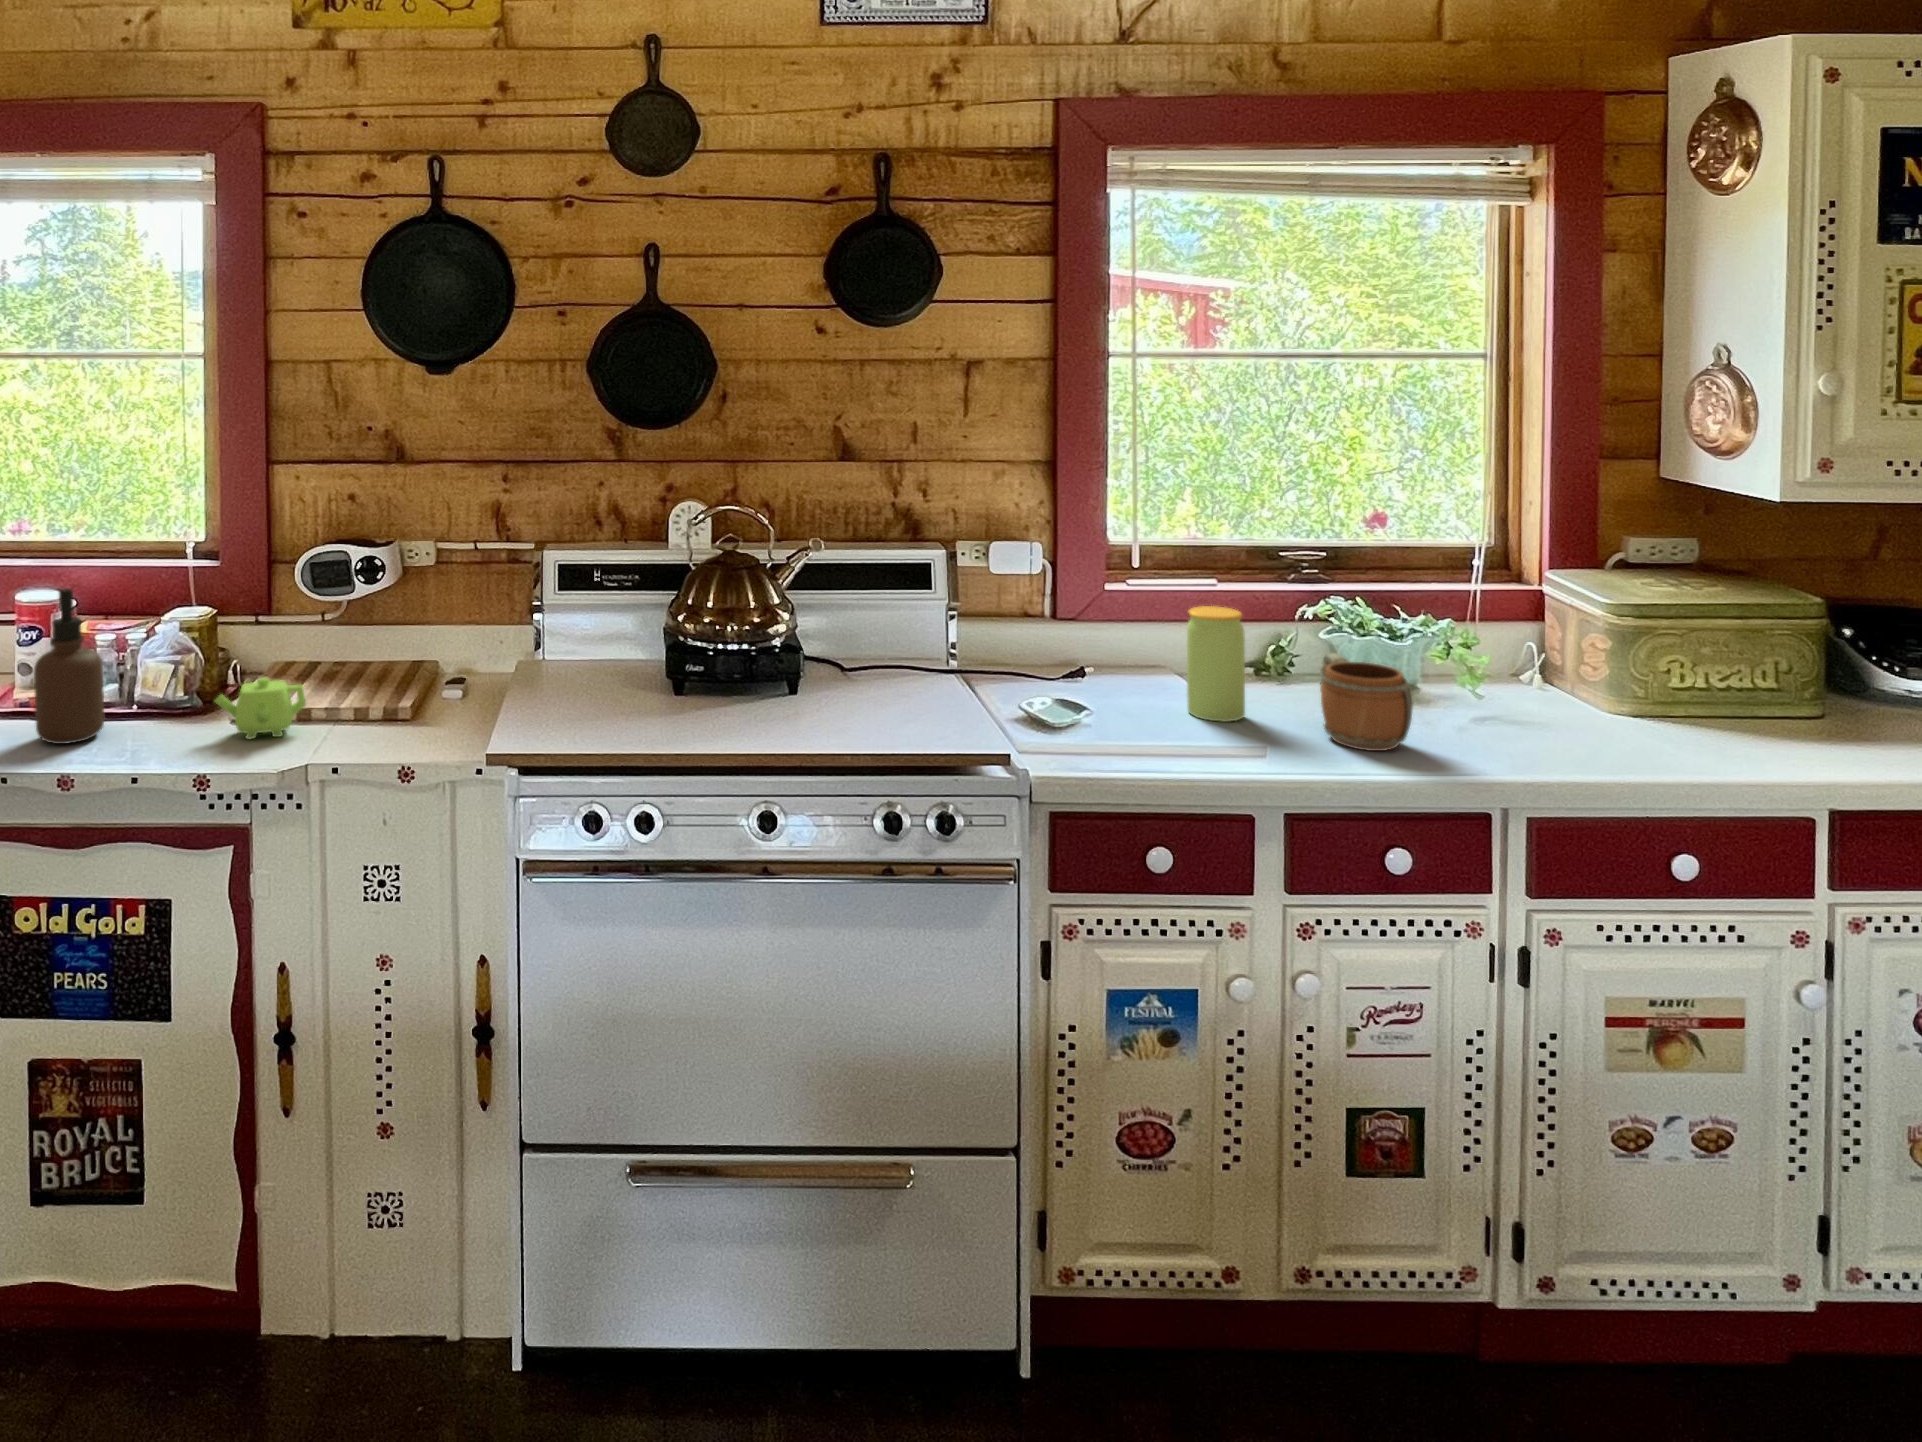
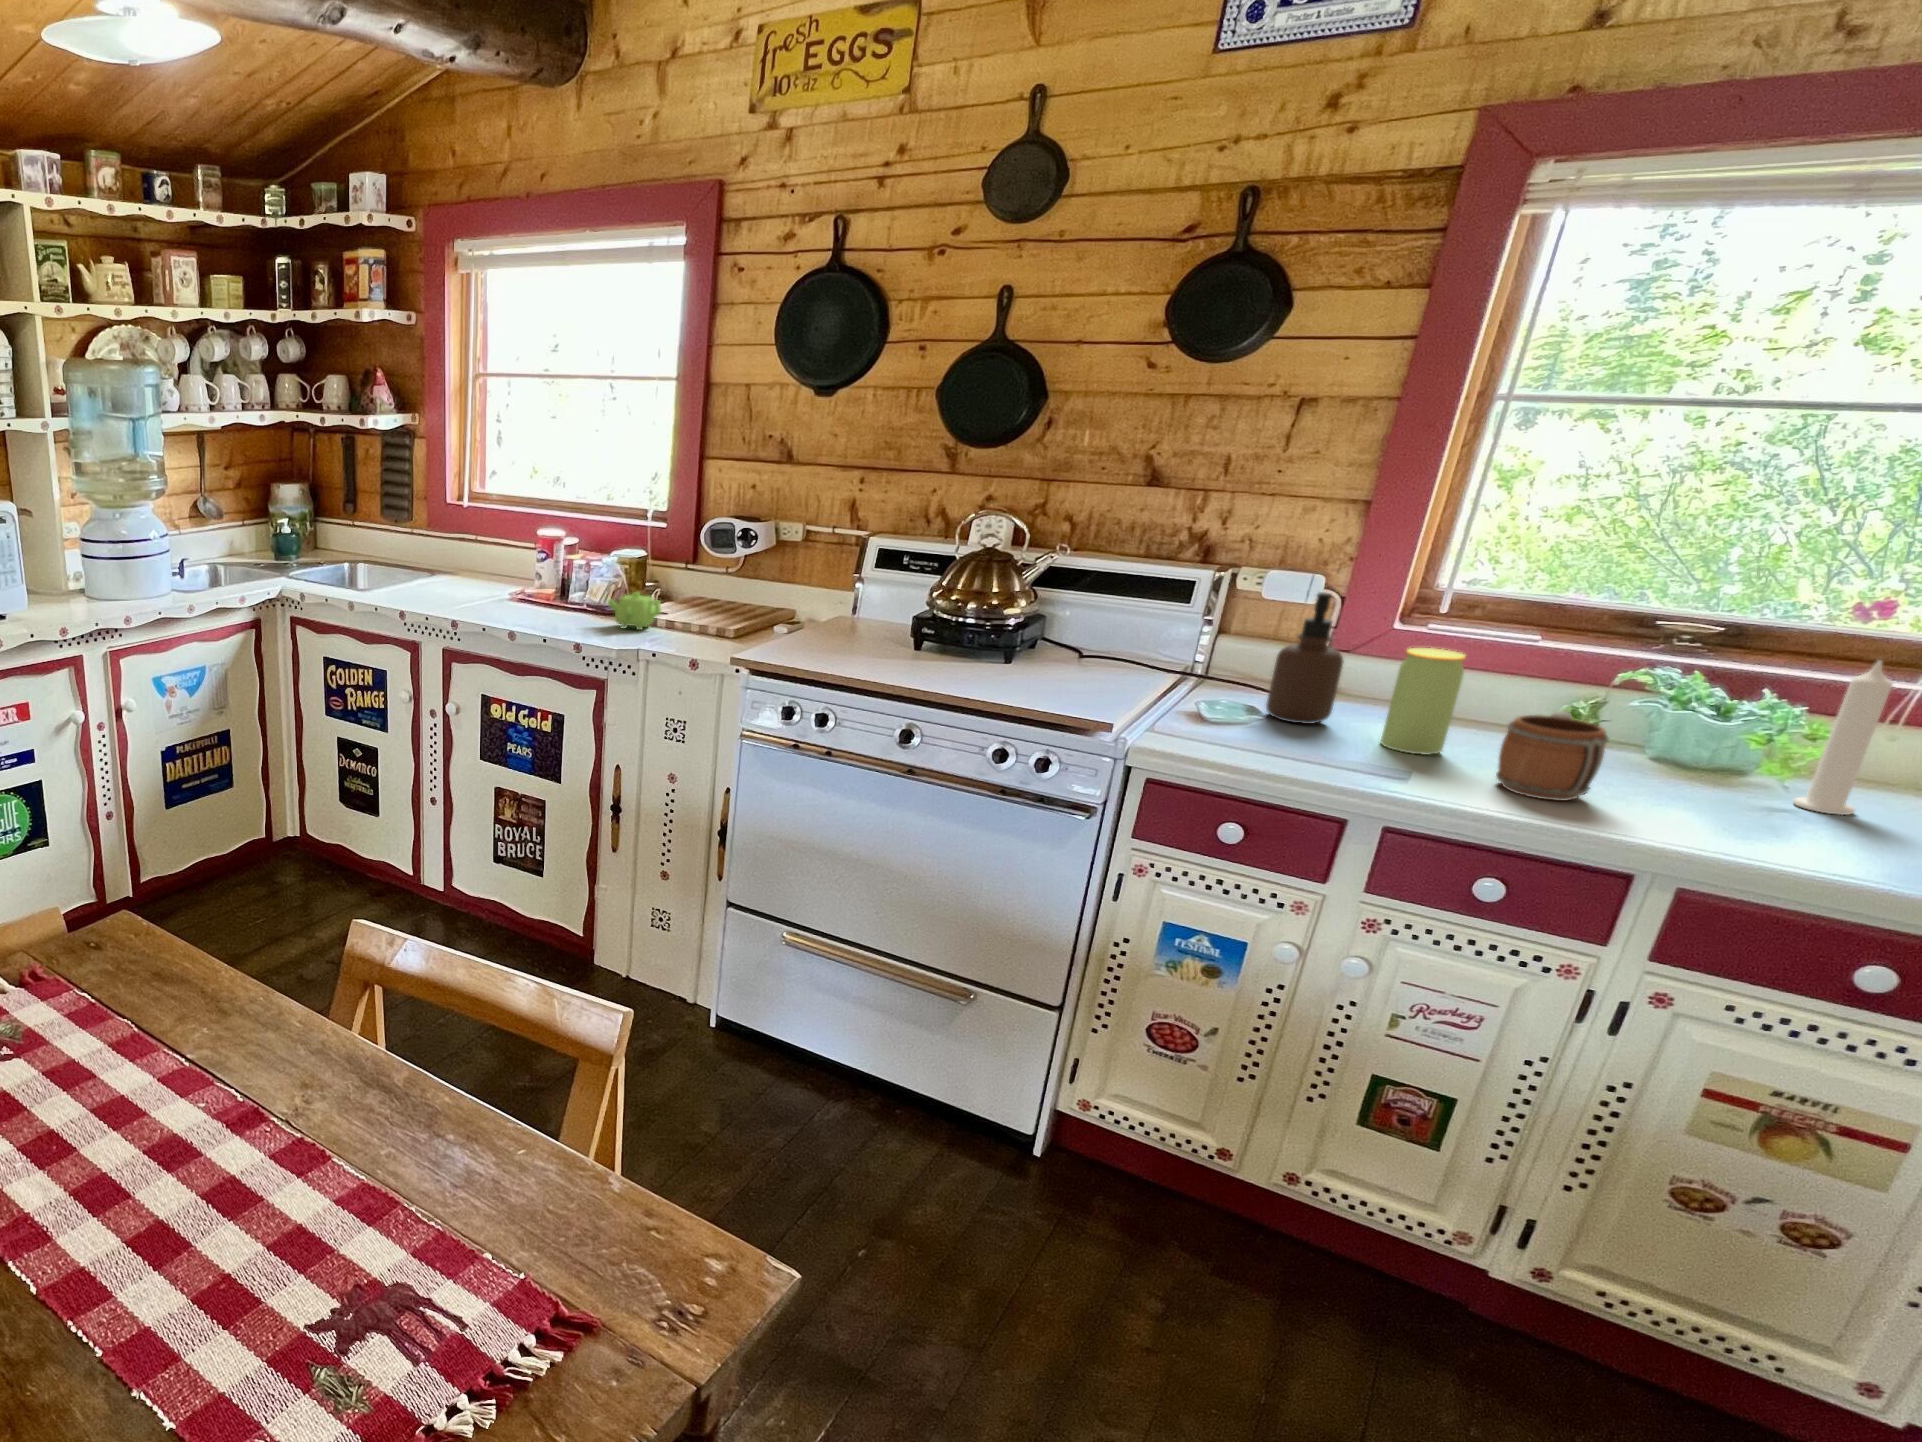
candle: none [1466,566,1511,707] -> present [1793,661,1893,815]
soap dispenser: present [34,588,105,744] -> present [1266,592,1344,724]

